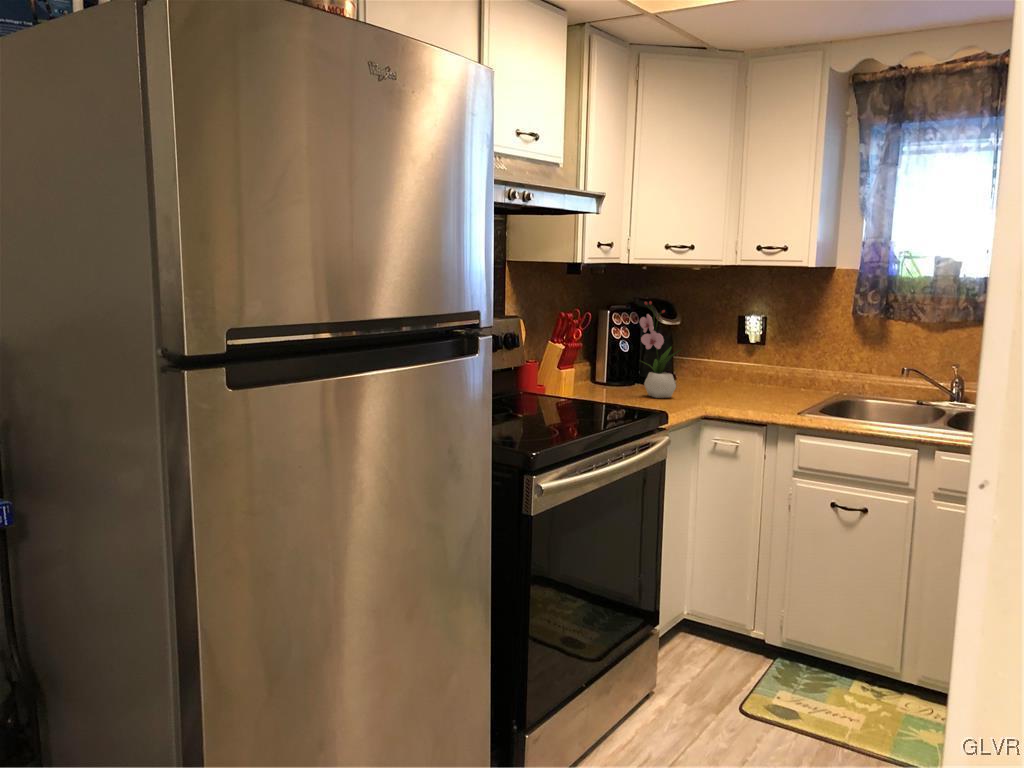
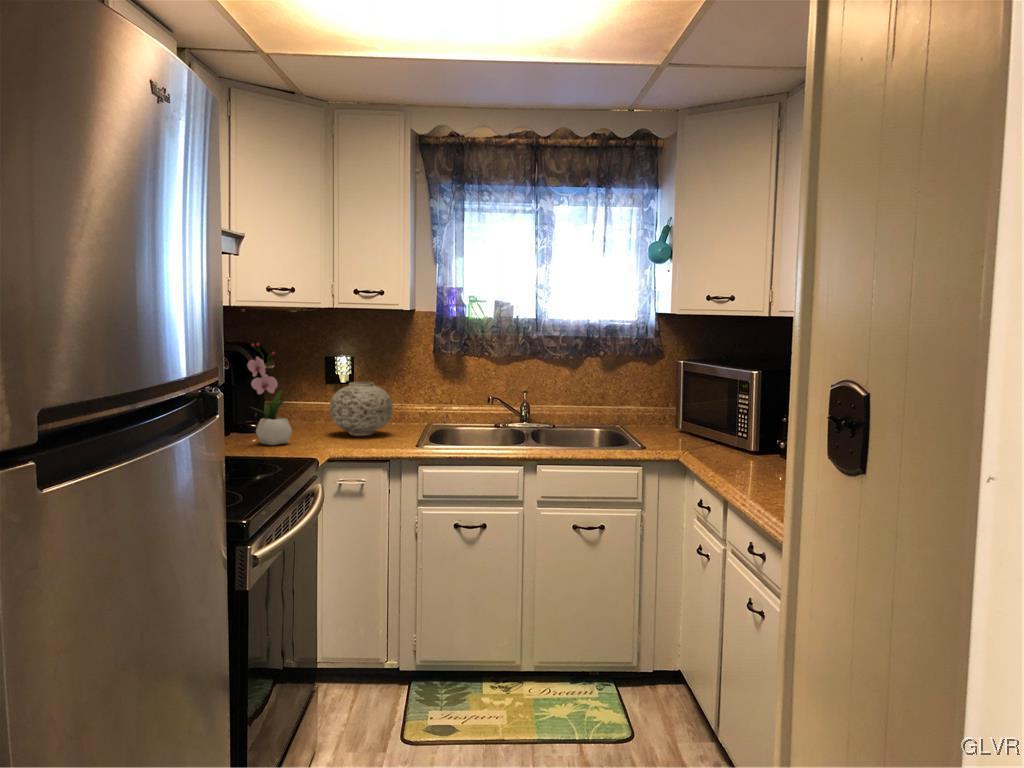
vase: none [722,344,788,400] -> present [329,381,393,436]

